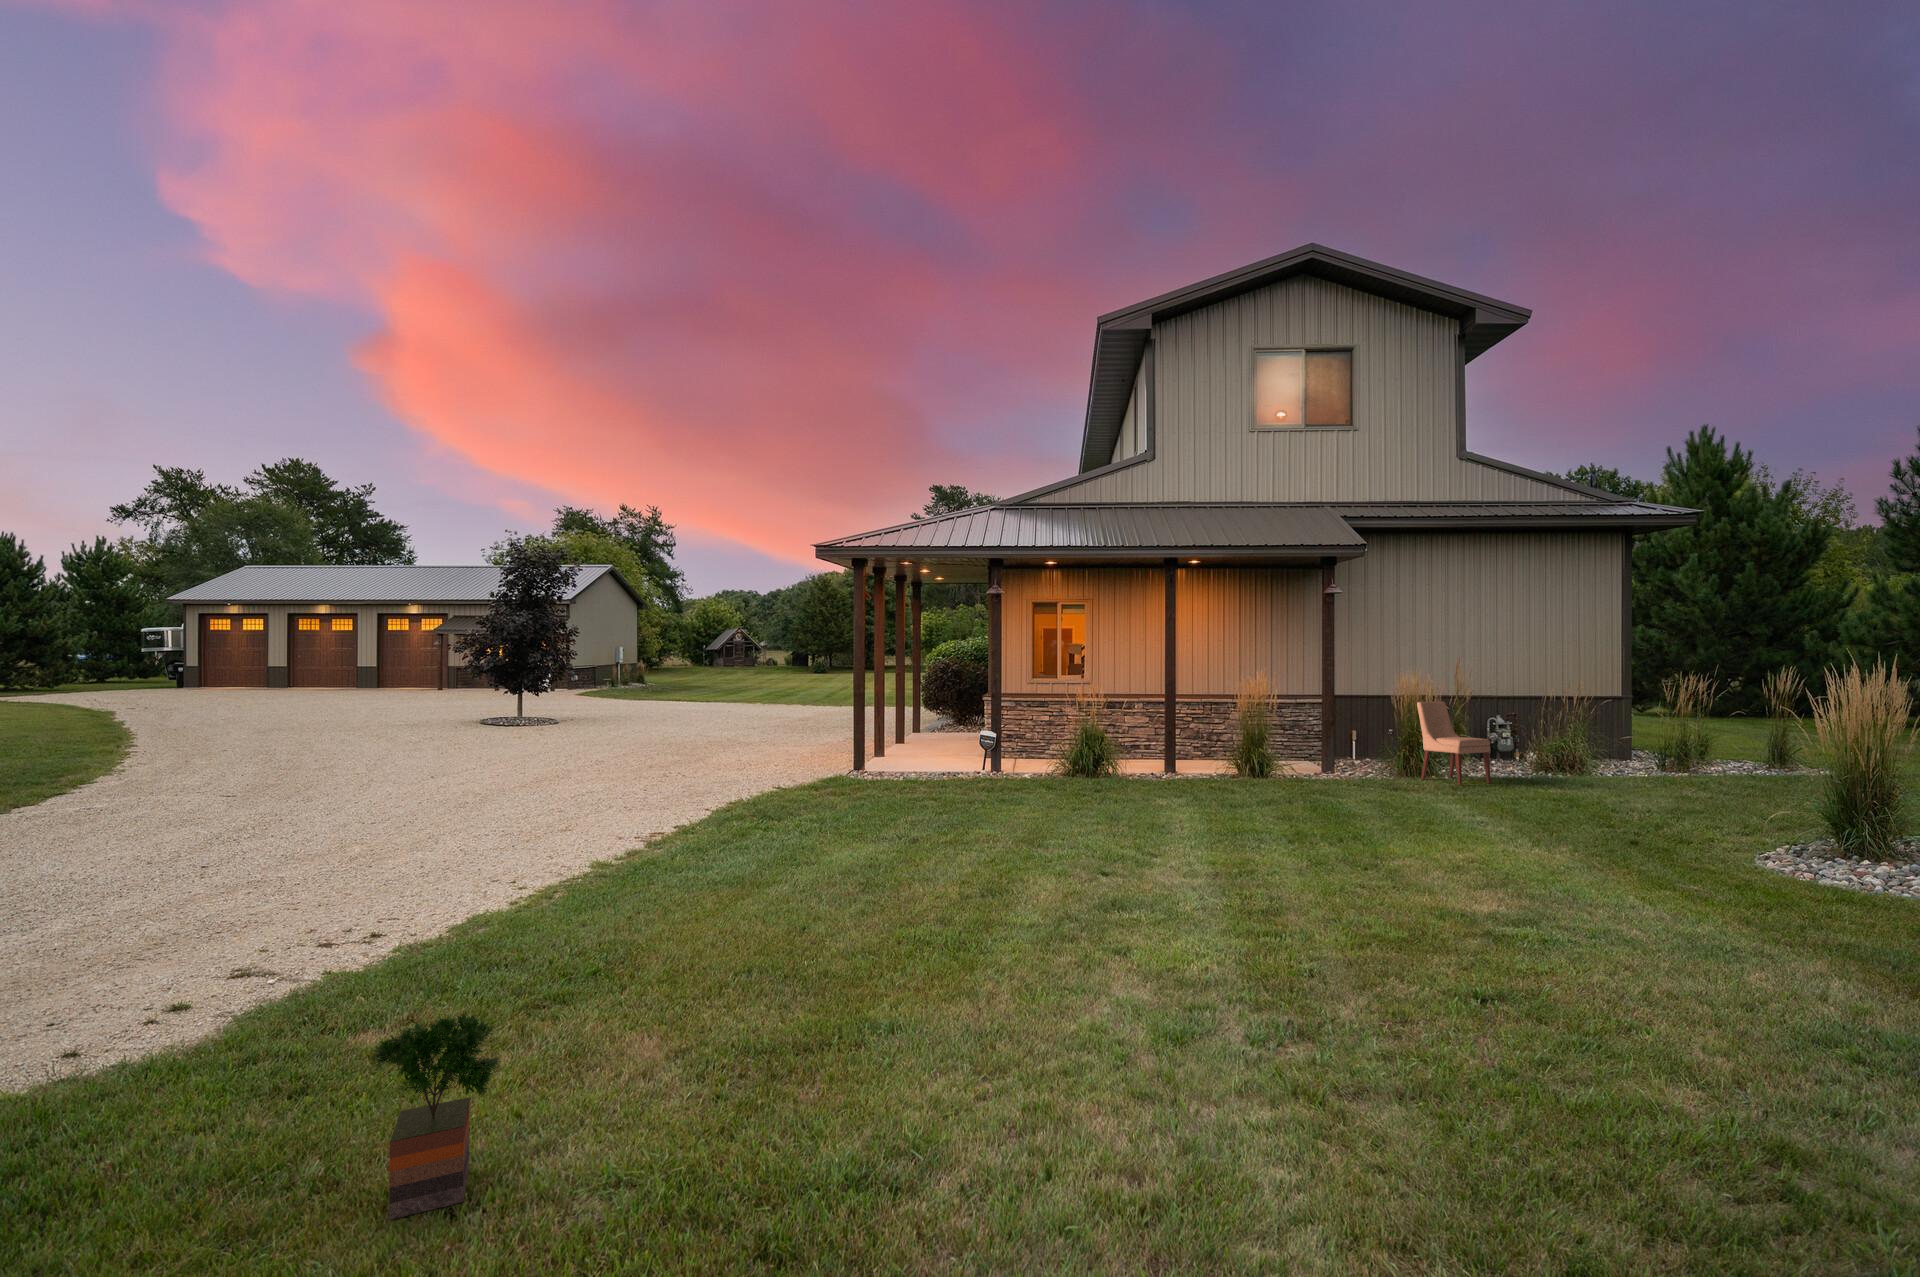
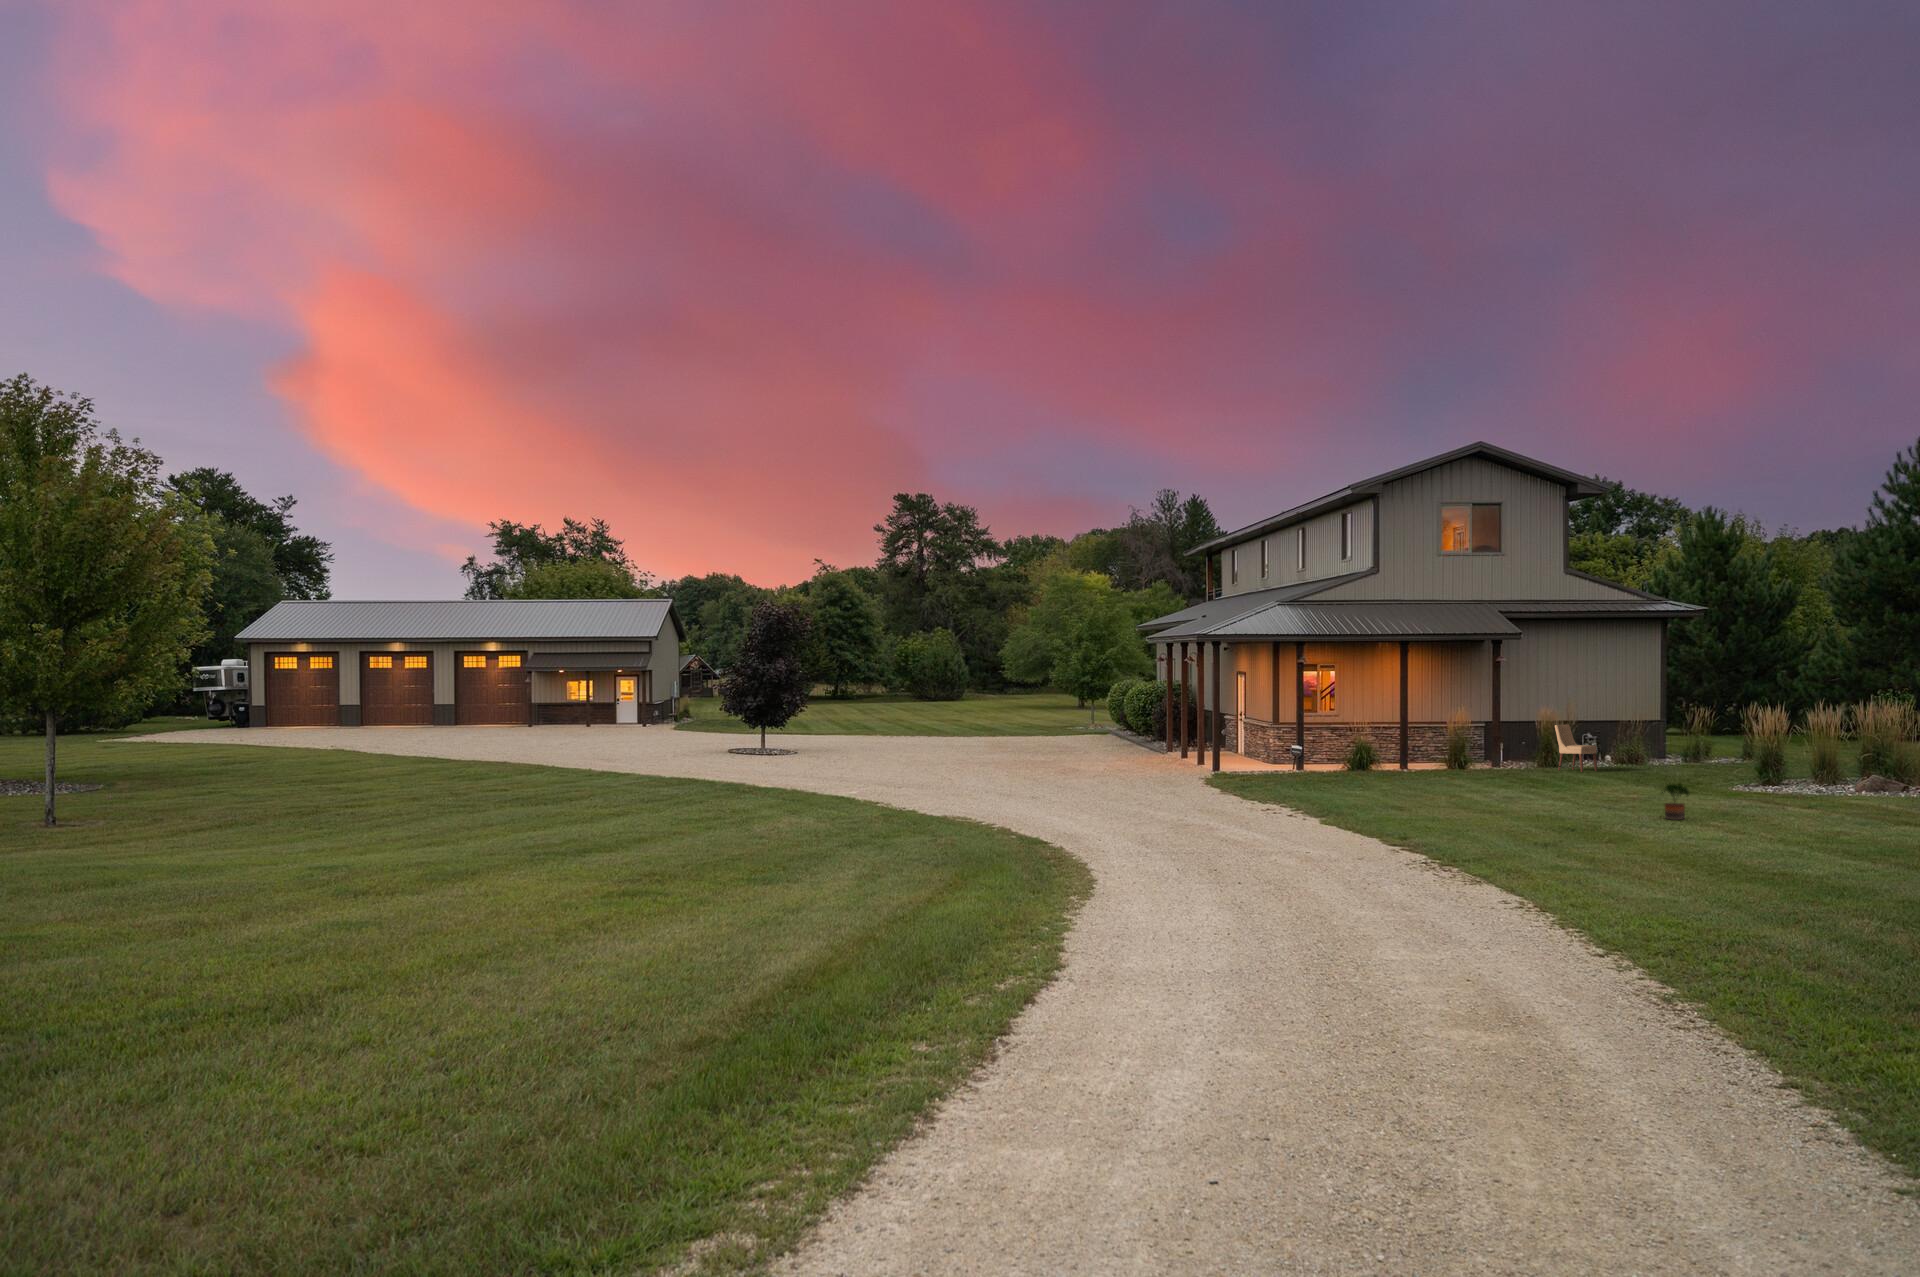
potted tree: present [371,1014,501,1220] -> present [1662,784,1689,820]

